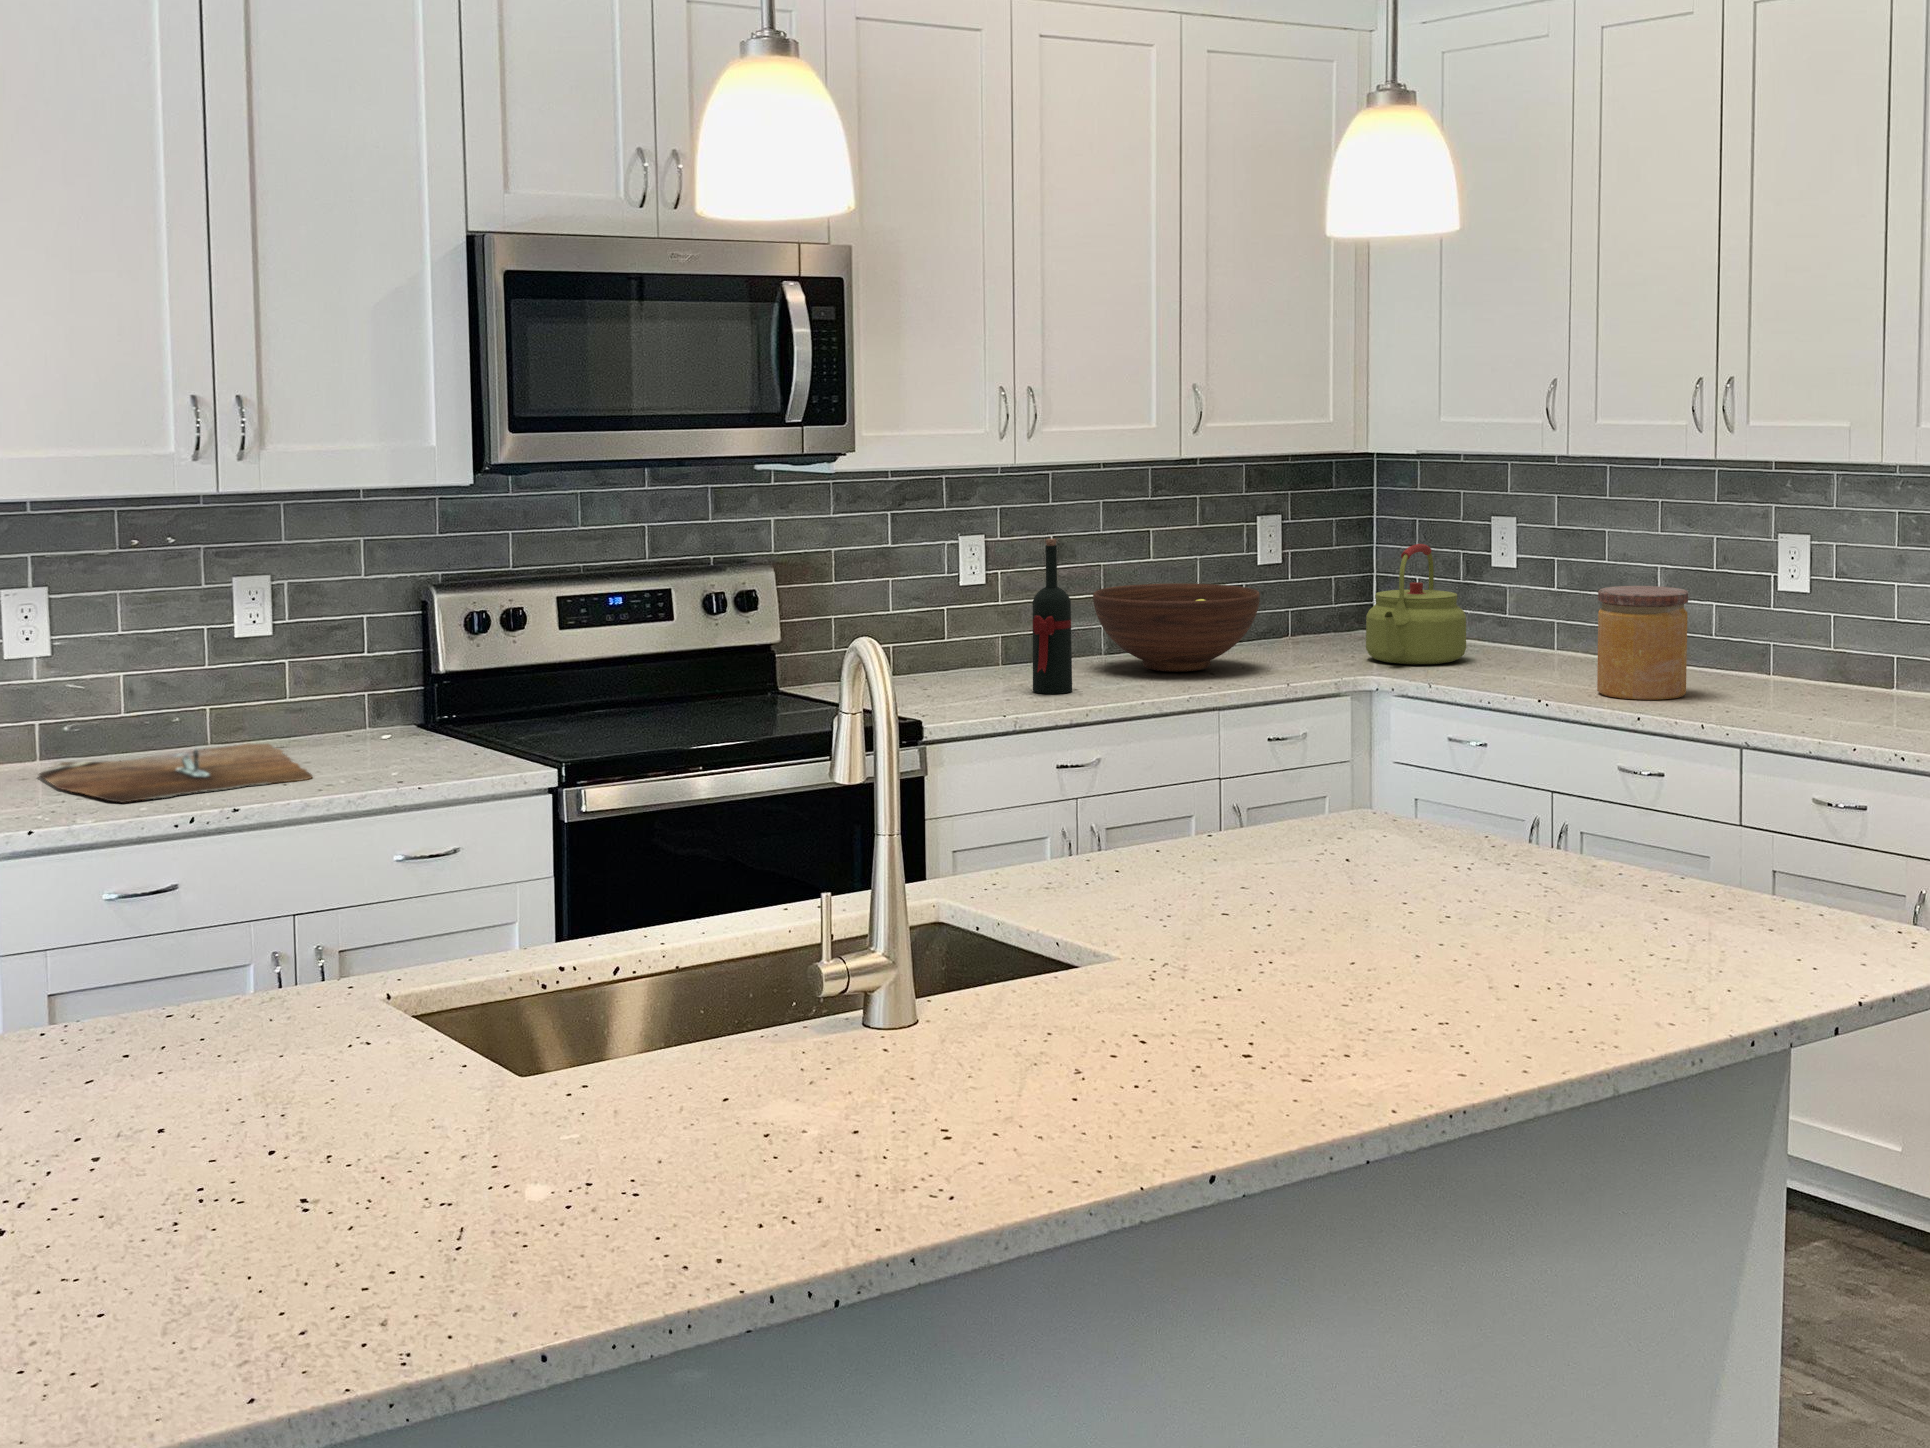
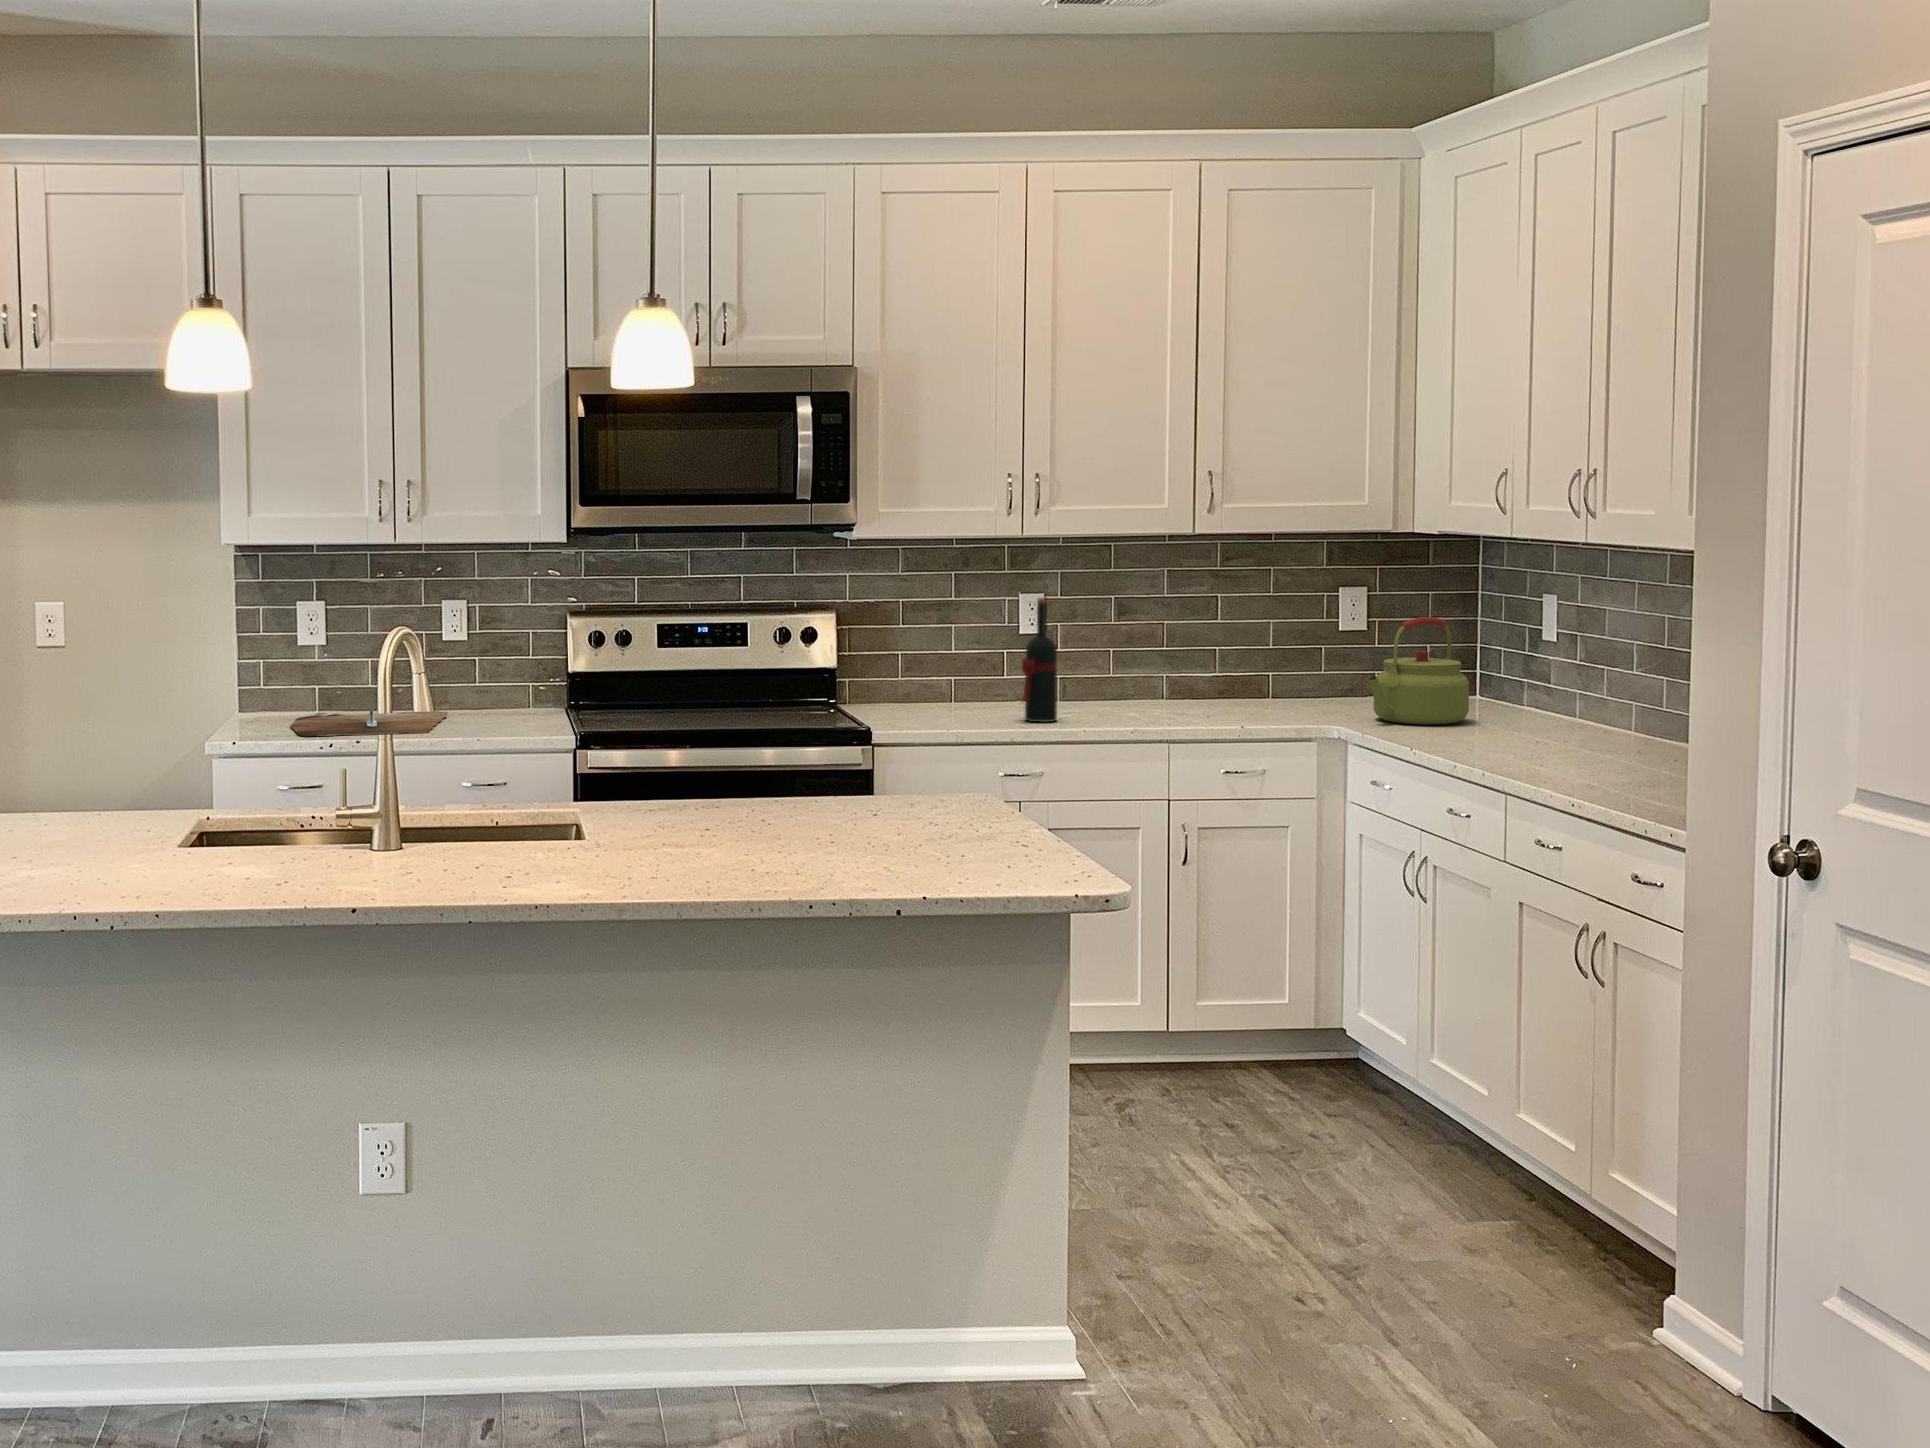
fruit bowl: present [1093,584,1260,672] -> none [1118,641,1263,715]
jar: present [1597,586,1688,700] -> none [1493,661,1583,765]

